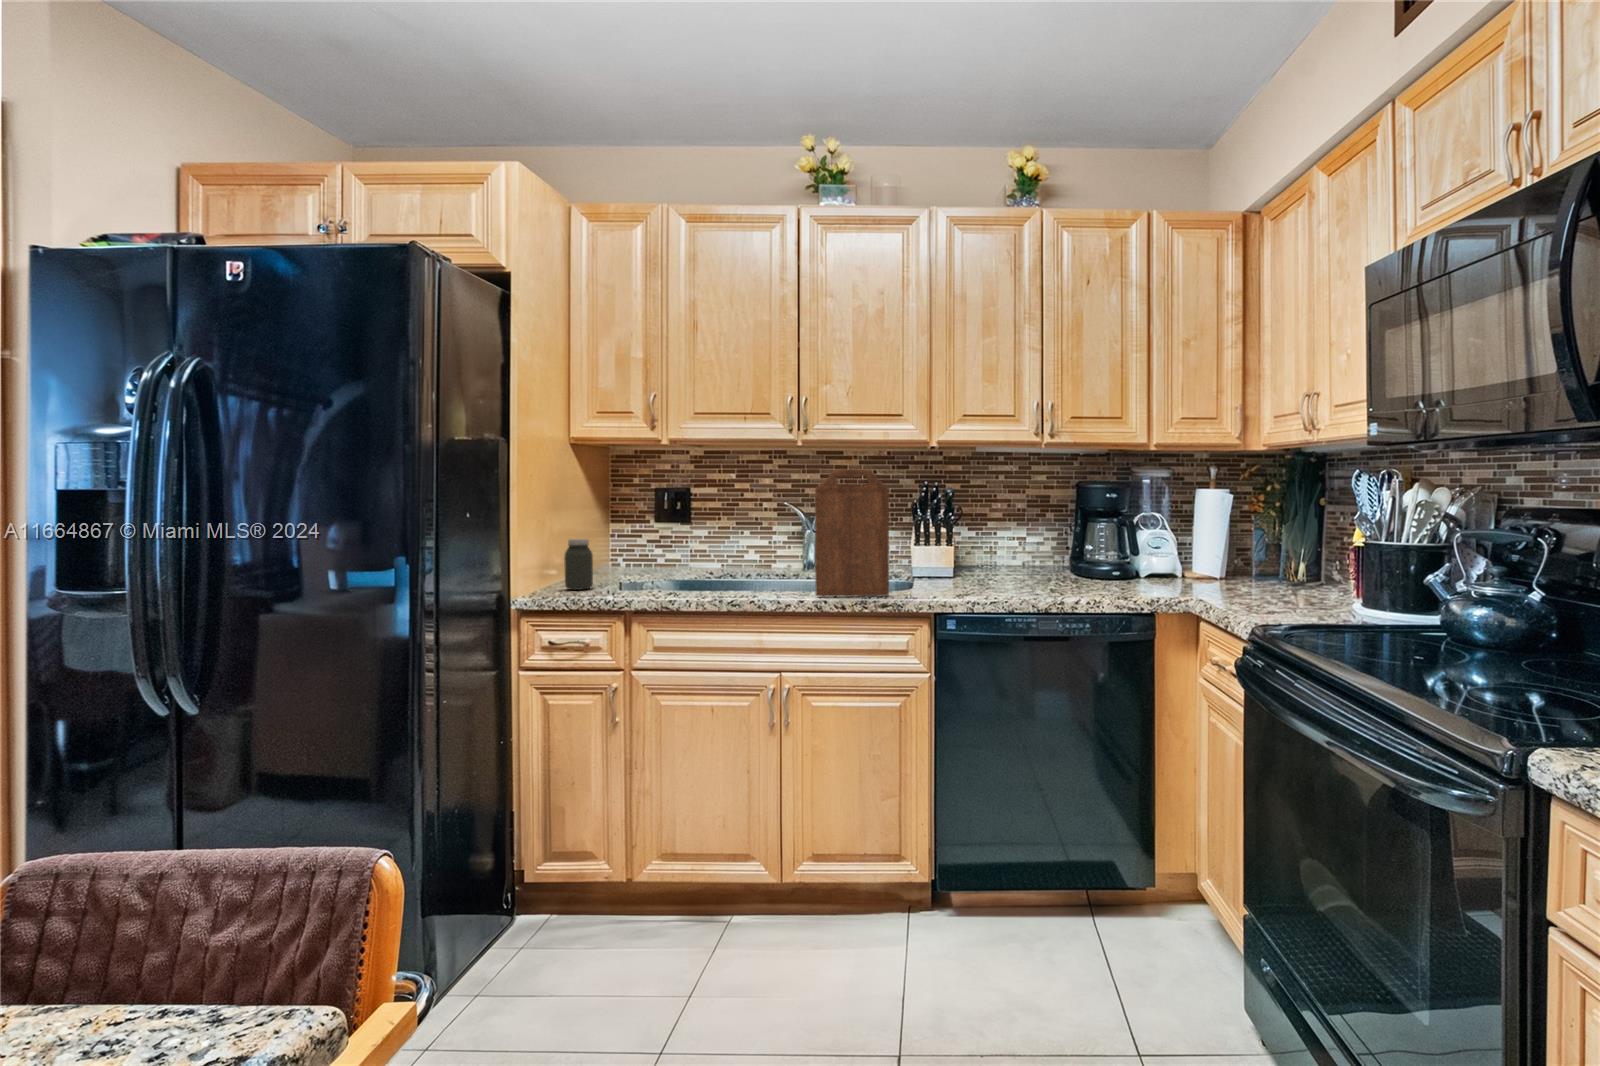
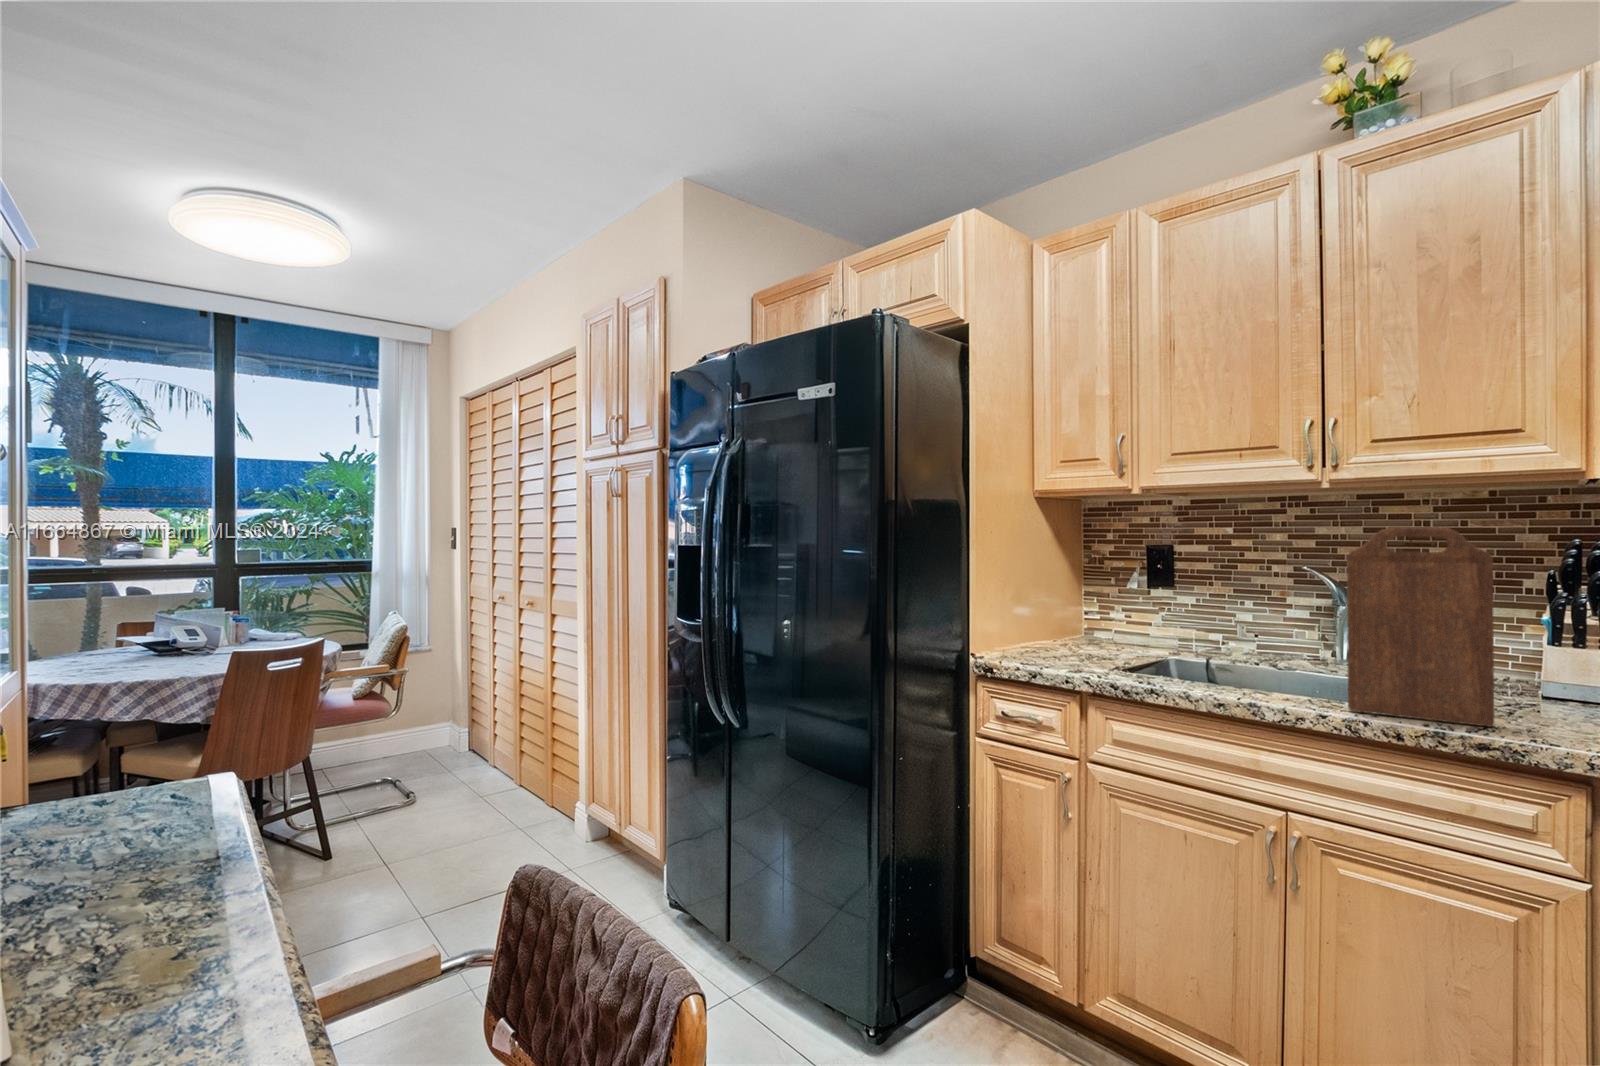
jar: present [564,539,593,590] -> none [1012,602,1043,658]

